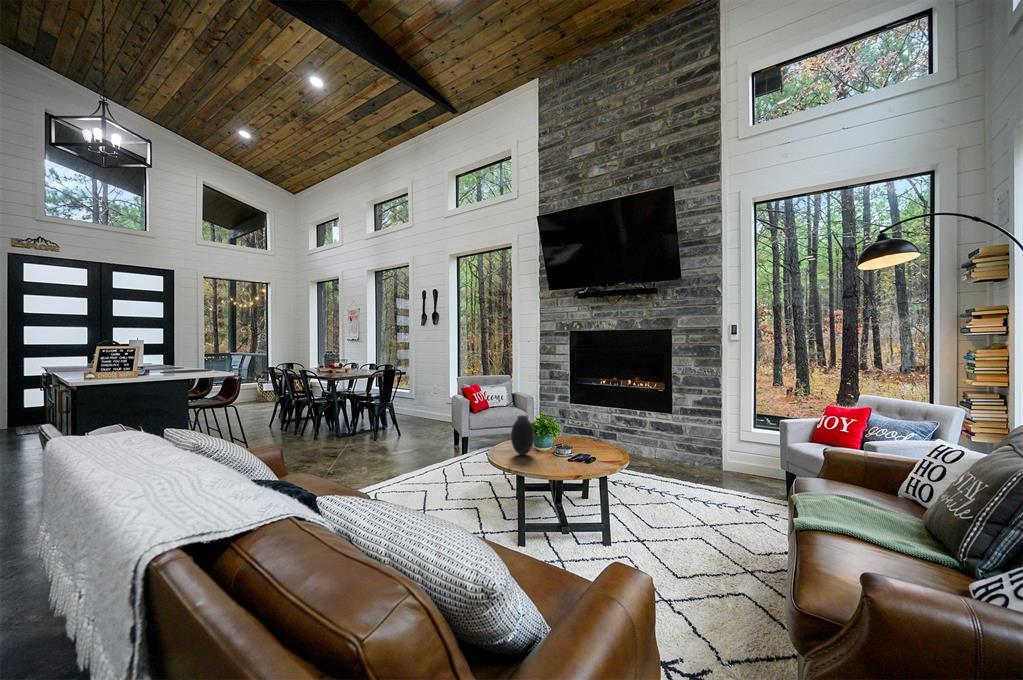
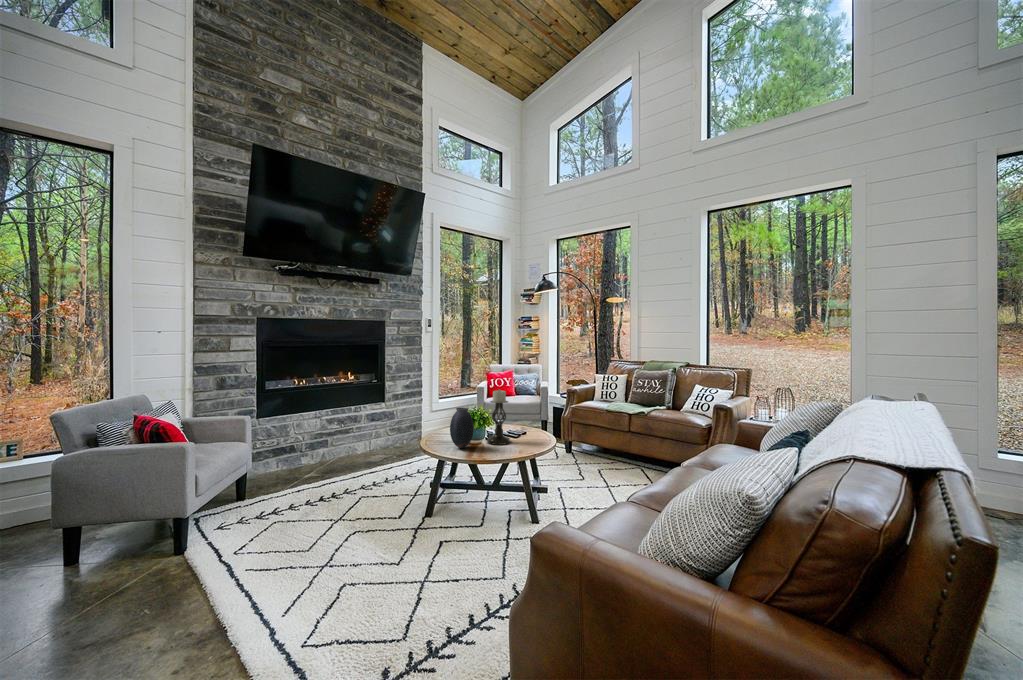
candle holder: none [543,405,568,467] -> present [488,389,510,445]

